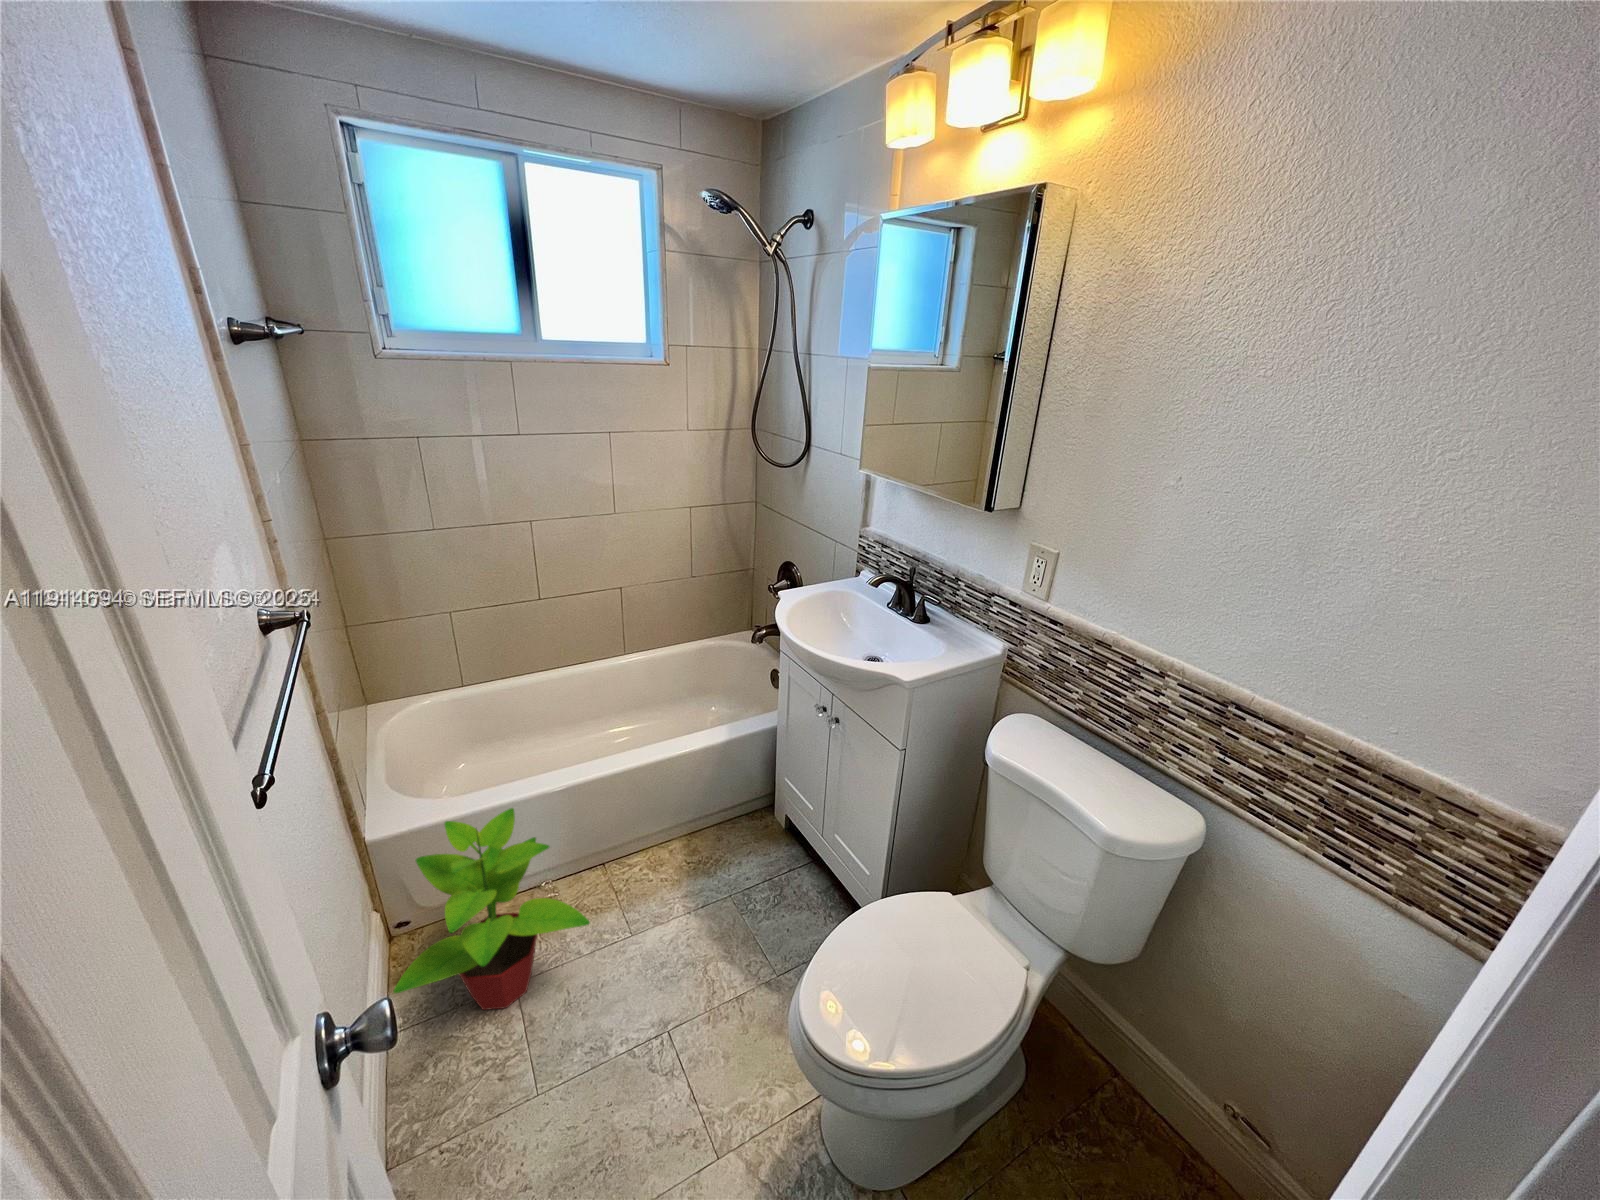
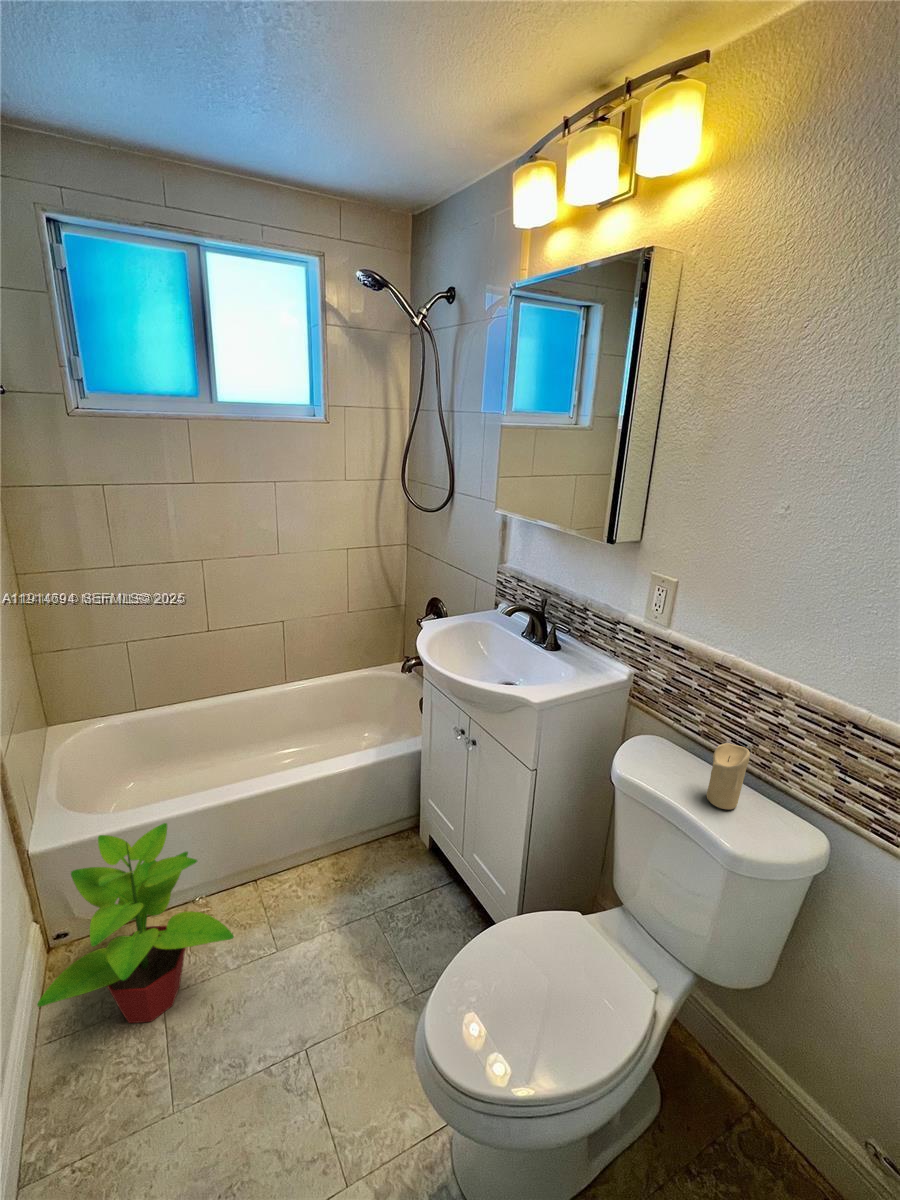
candle: none [1084,723,1130,790] -> present [707,743,750,809]

